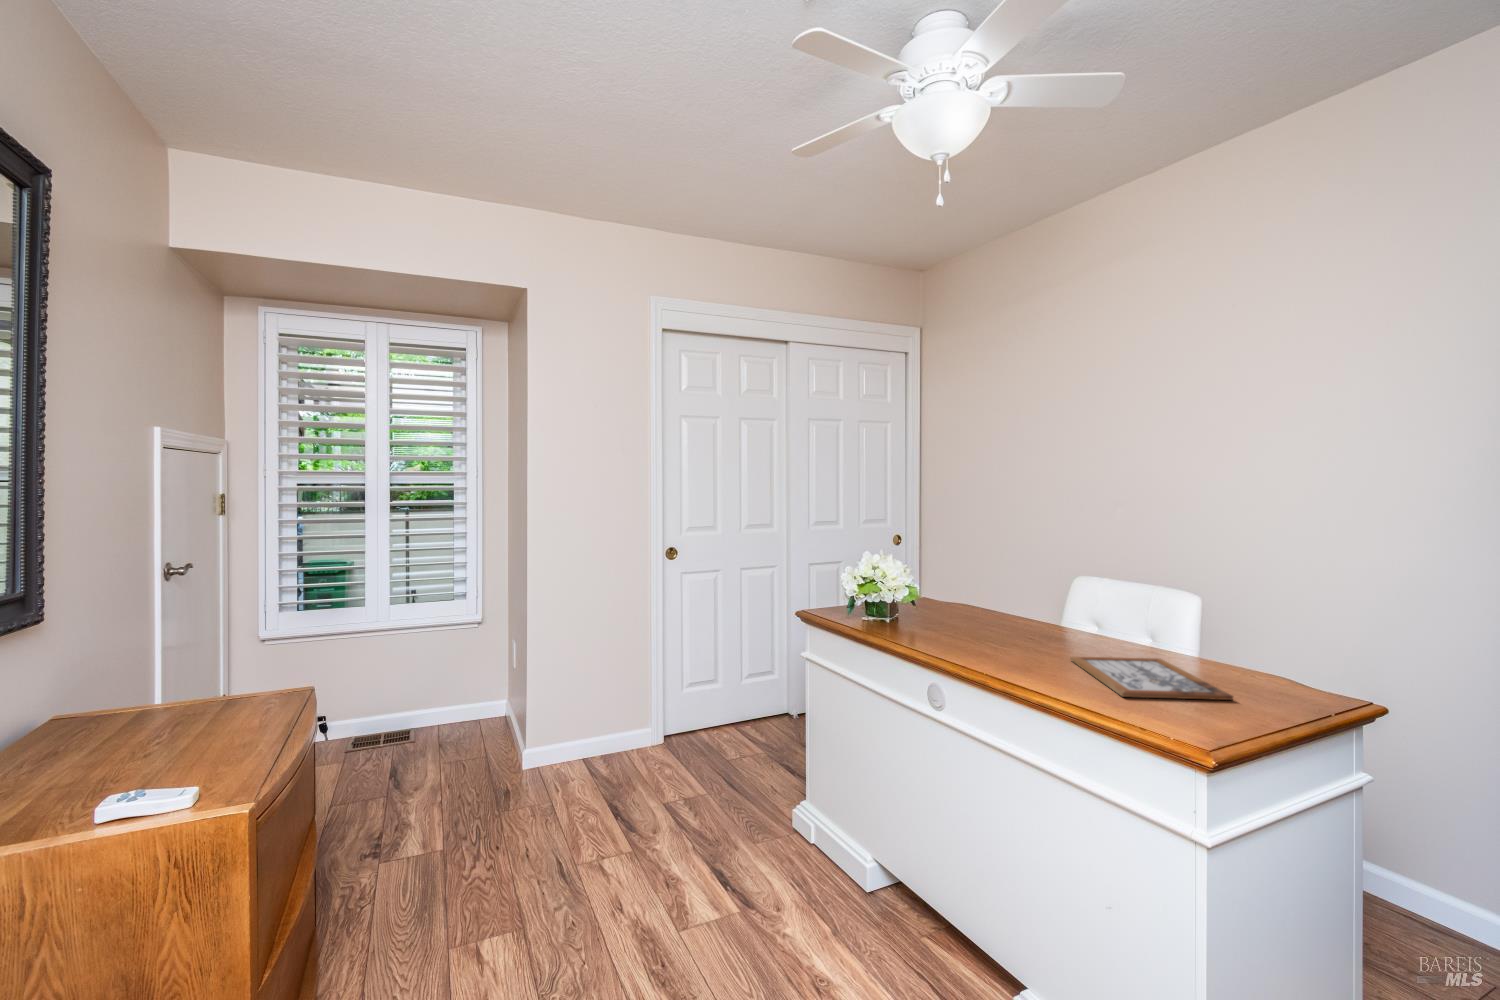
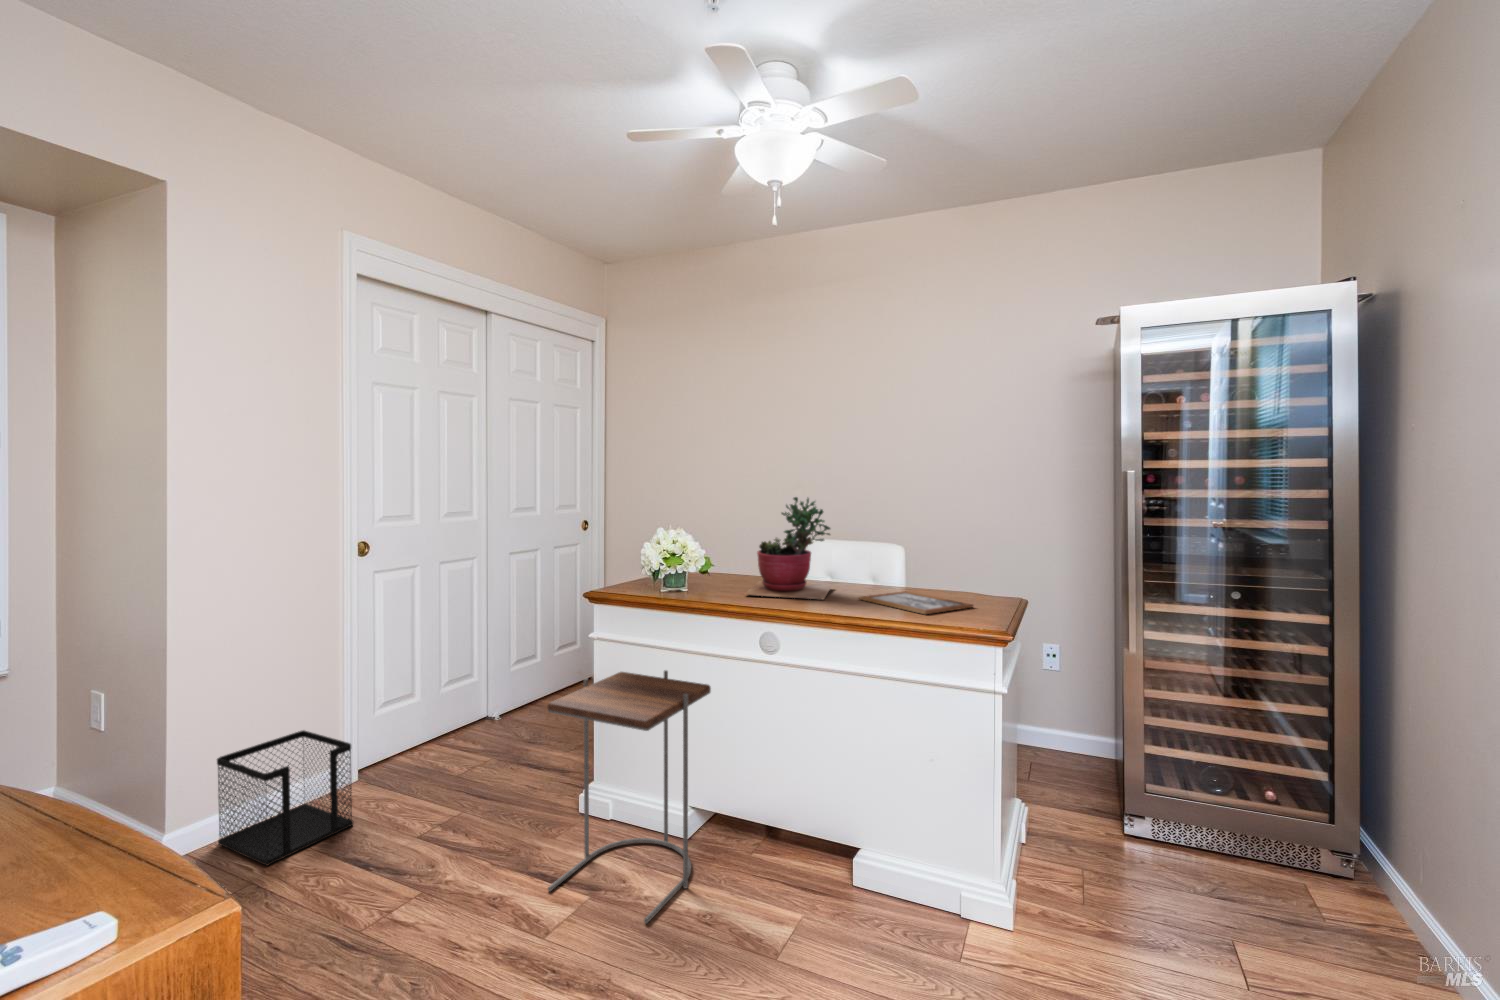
succulent plant: none [933,521,1066,654] -> present [745,497,831,599]
wastebasket: none [556,694,633,792] -> present [217,730,354,866]
side table: none [713,695,876,961] -> present [548,671,711,923]

